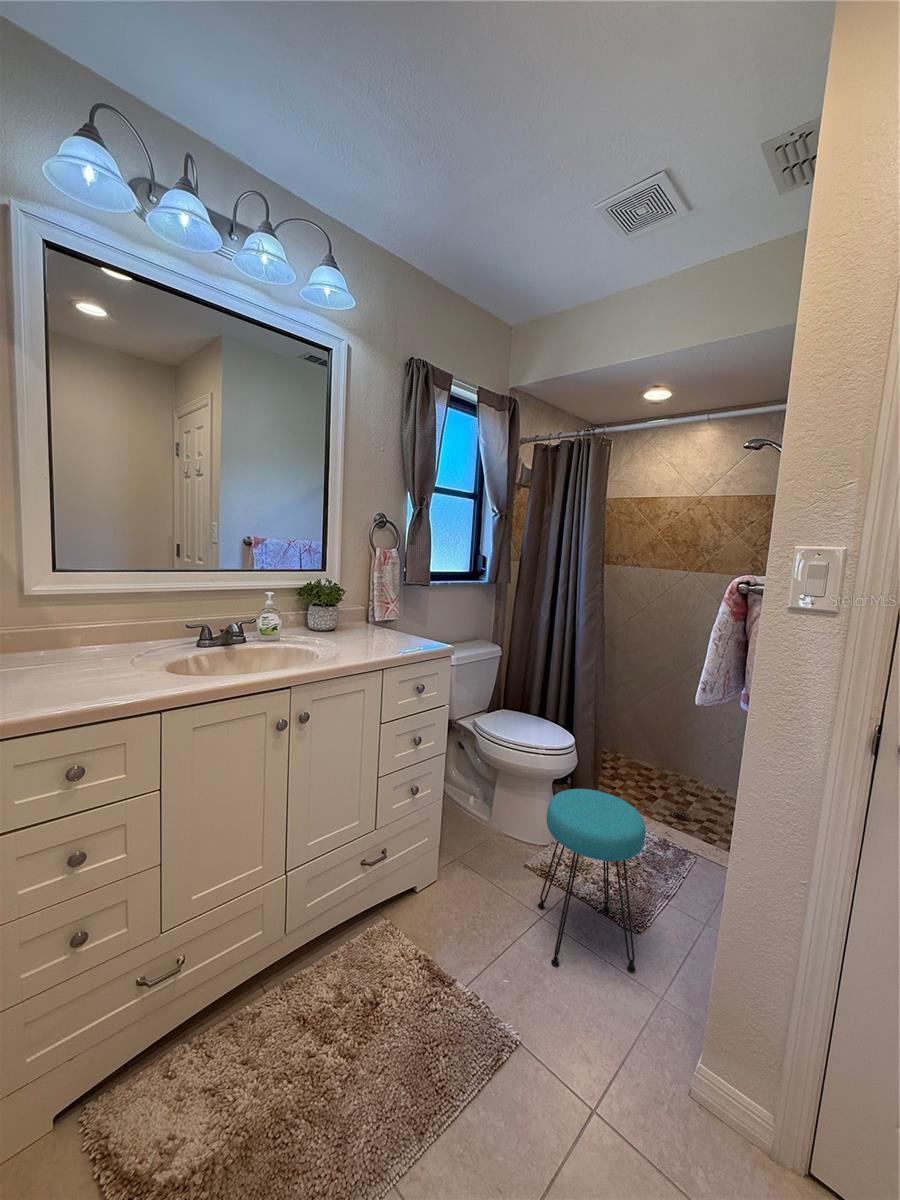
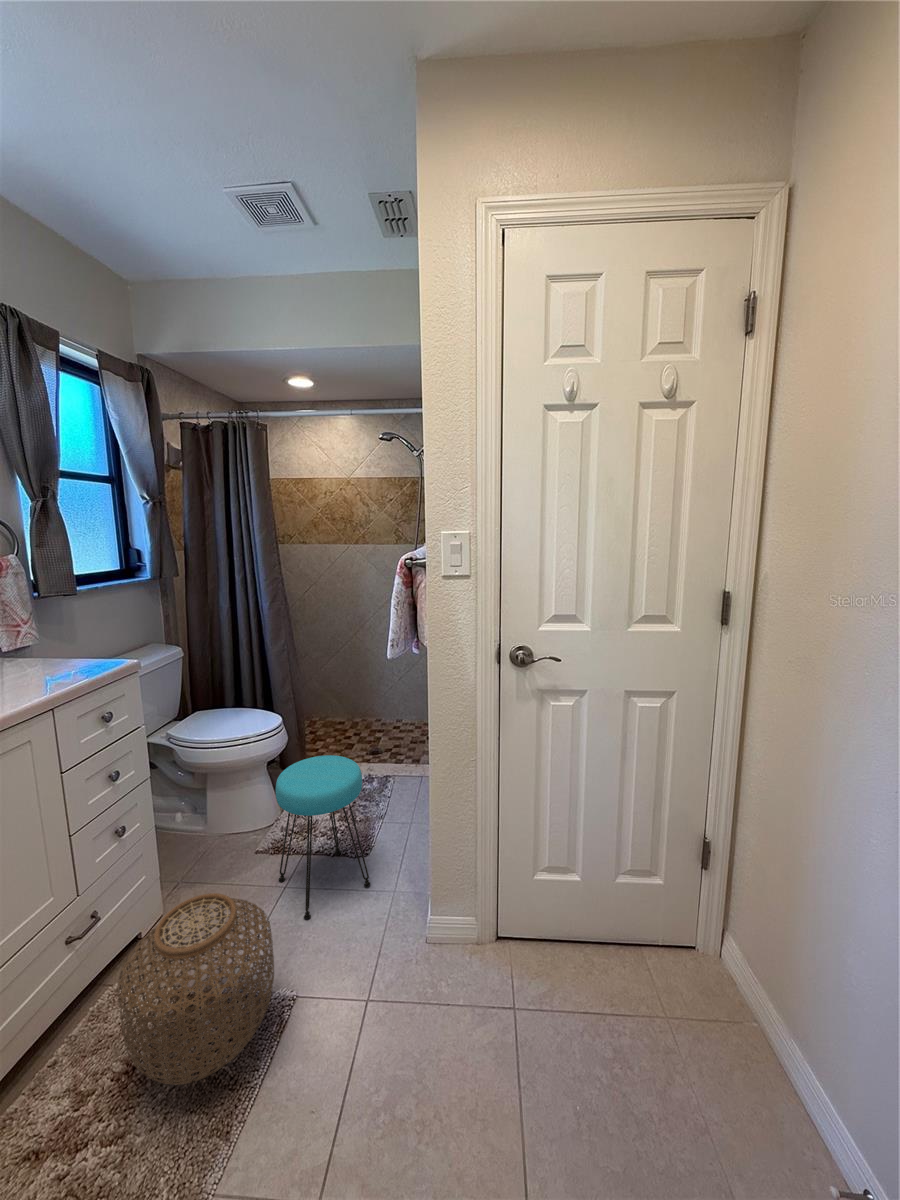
woven basket: none [371,877,507,1064] -> present [118,893,274,1085]

